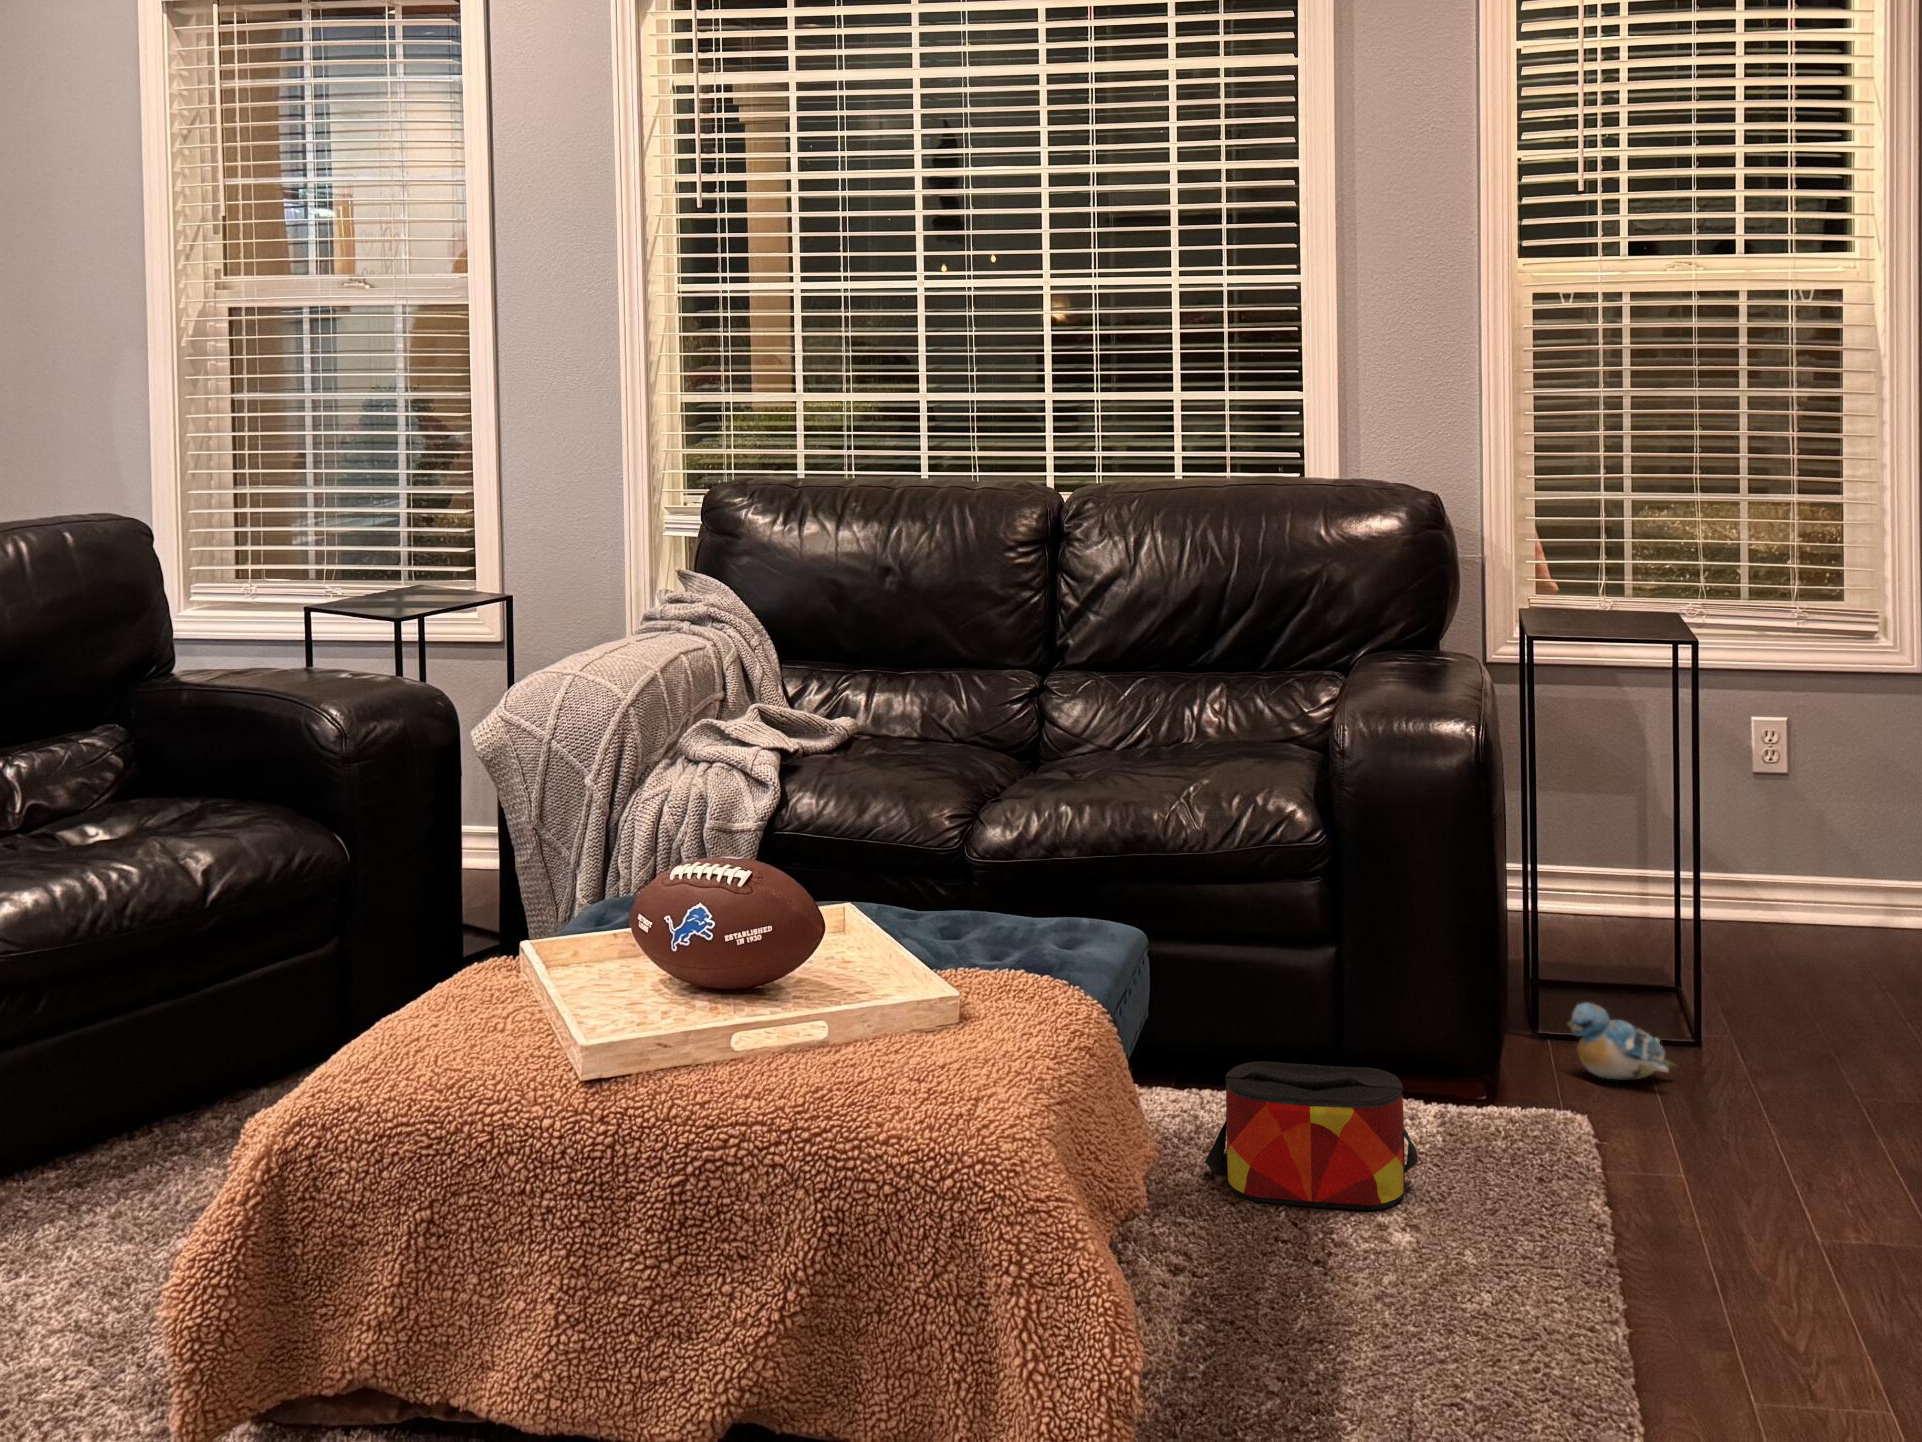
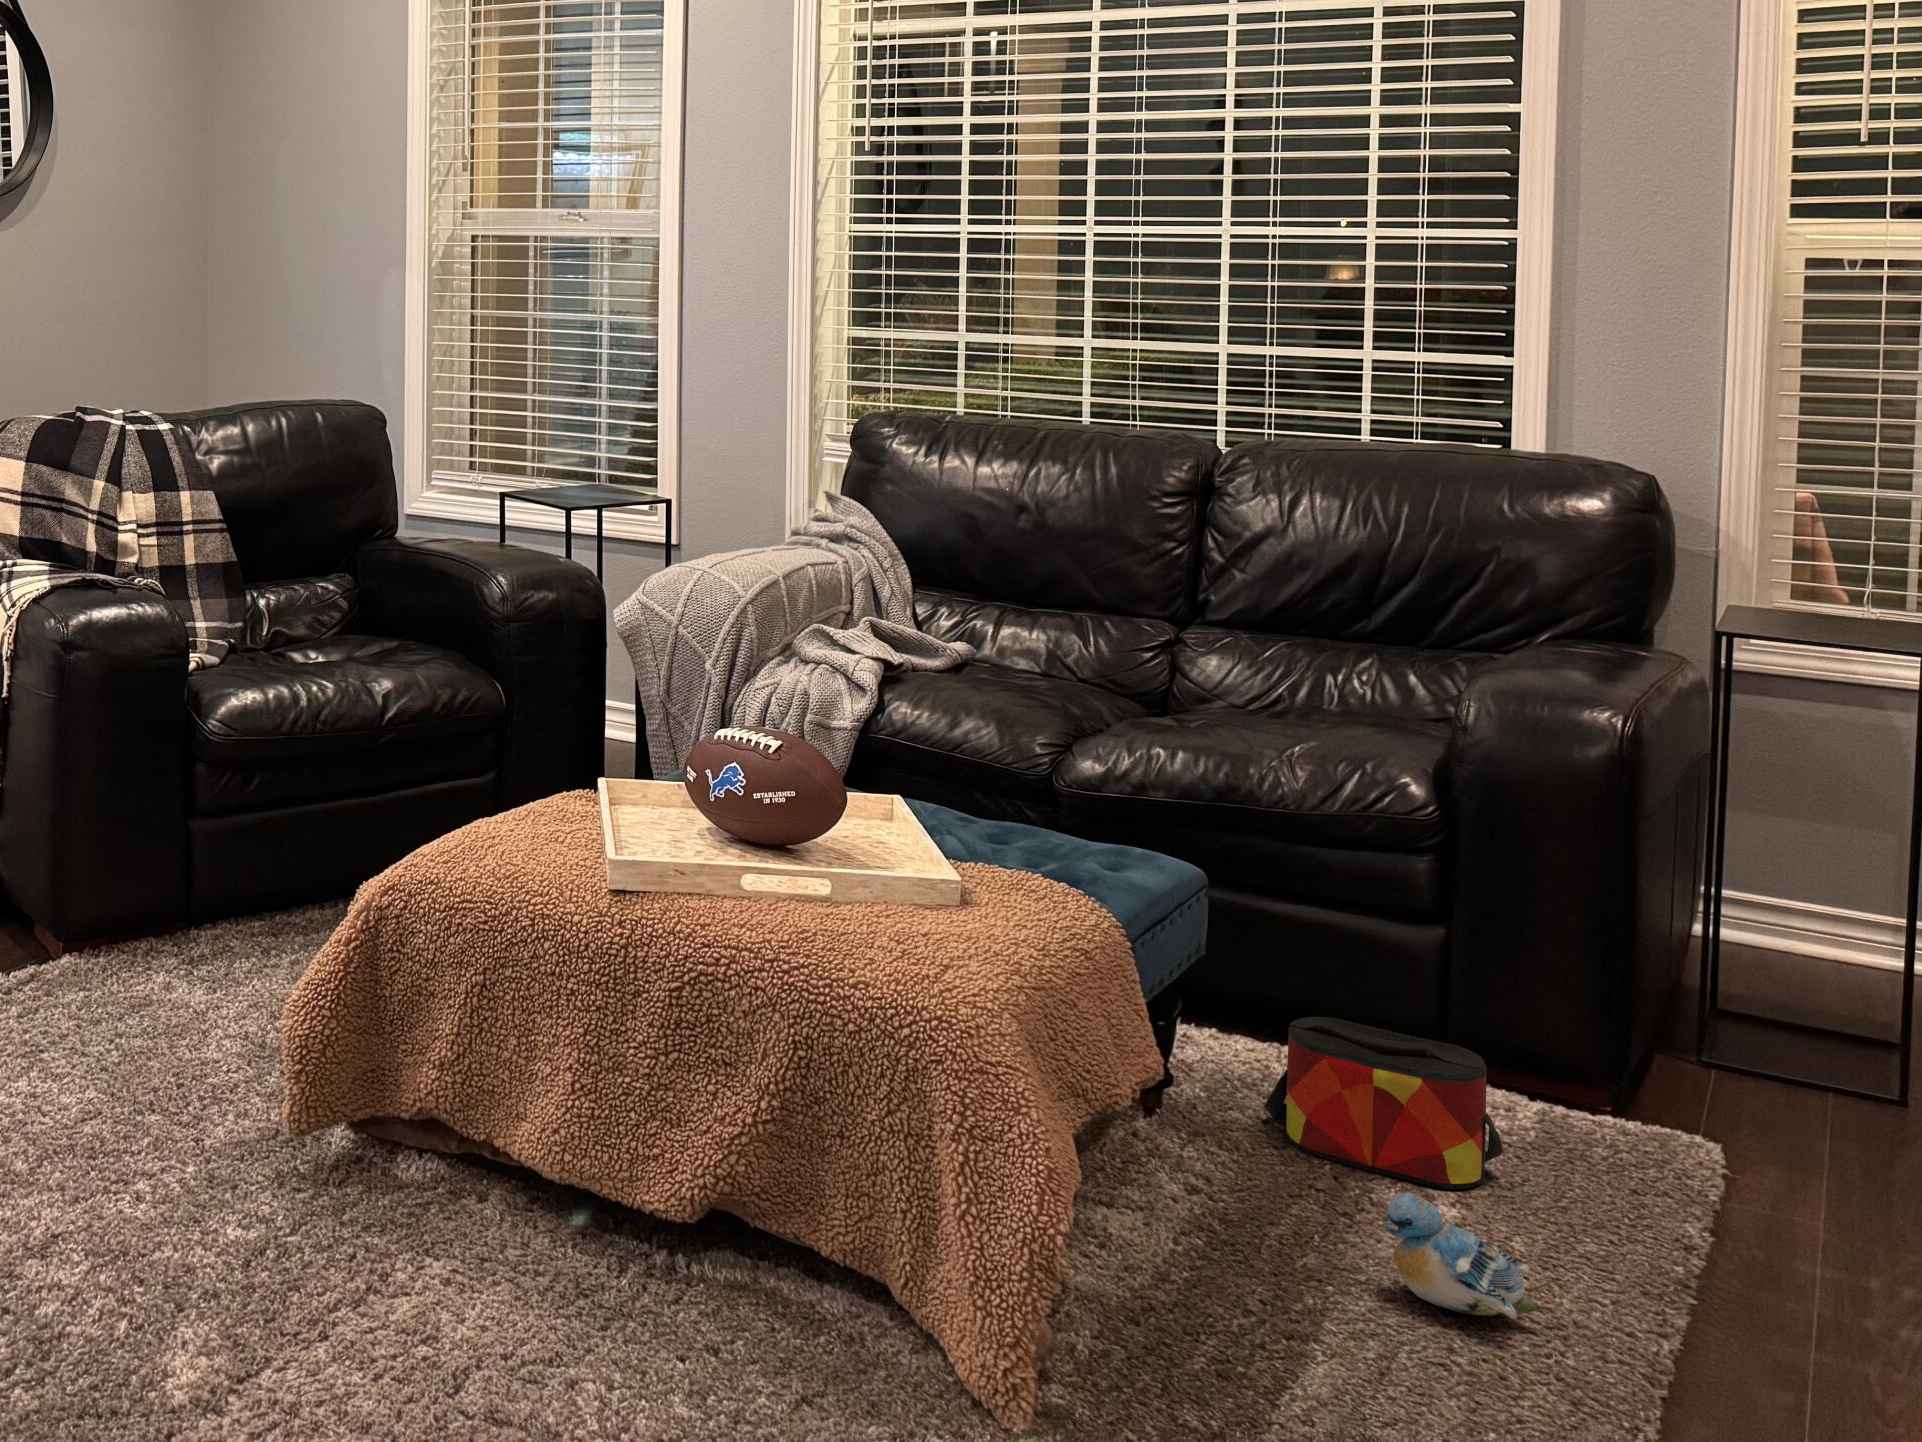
plush toy: present [1568,1003,1676,1080] -> present [1381,1194,1543,1318]

